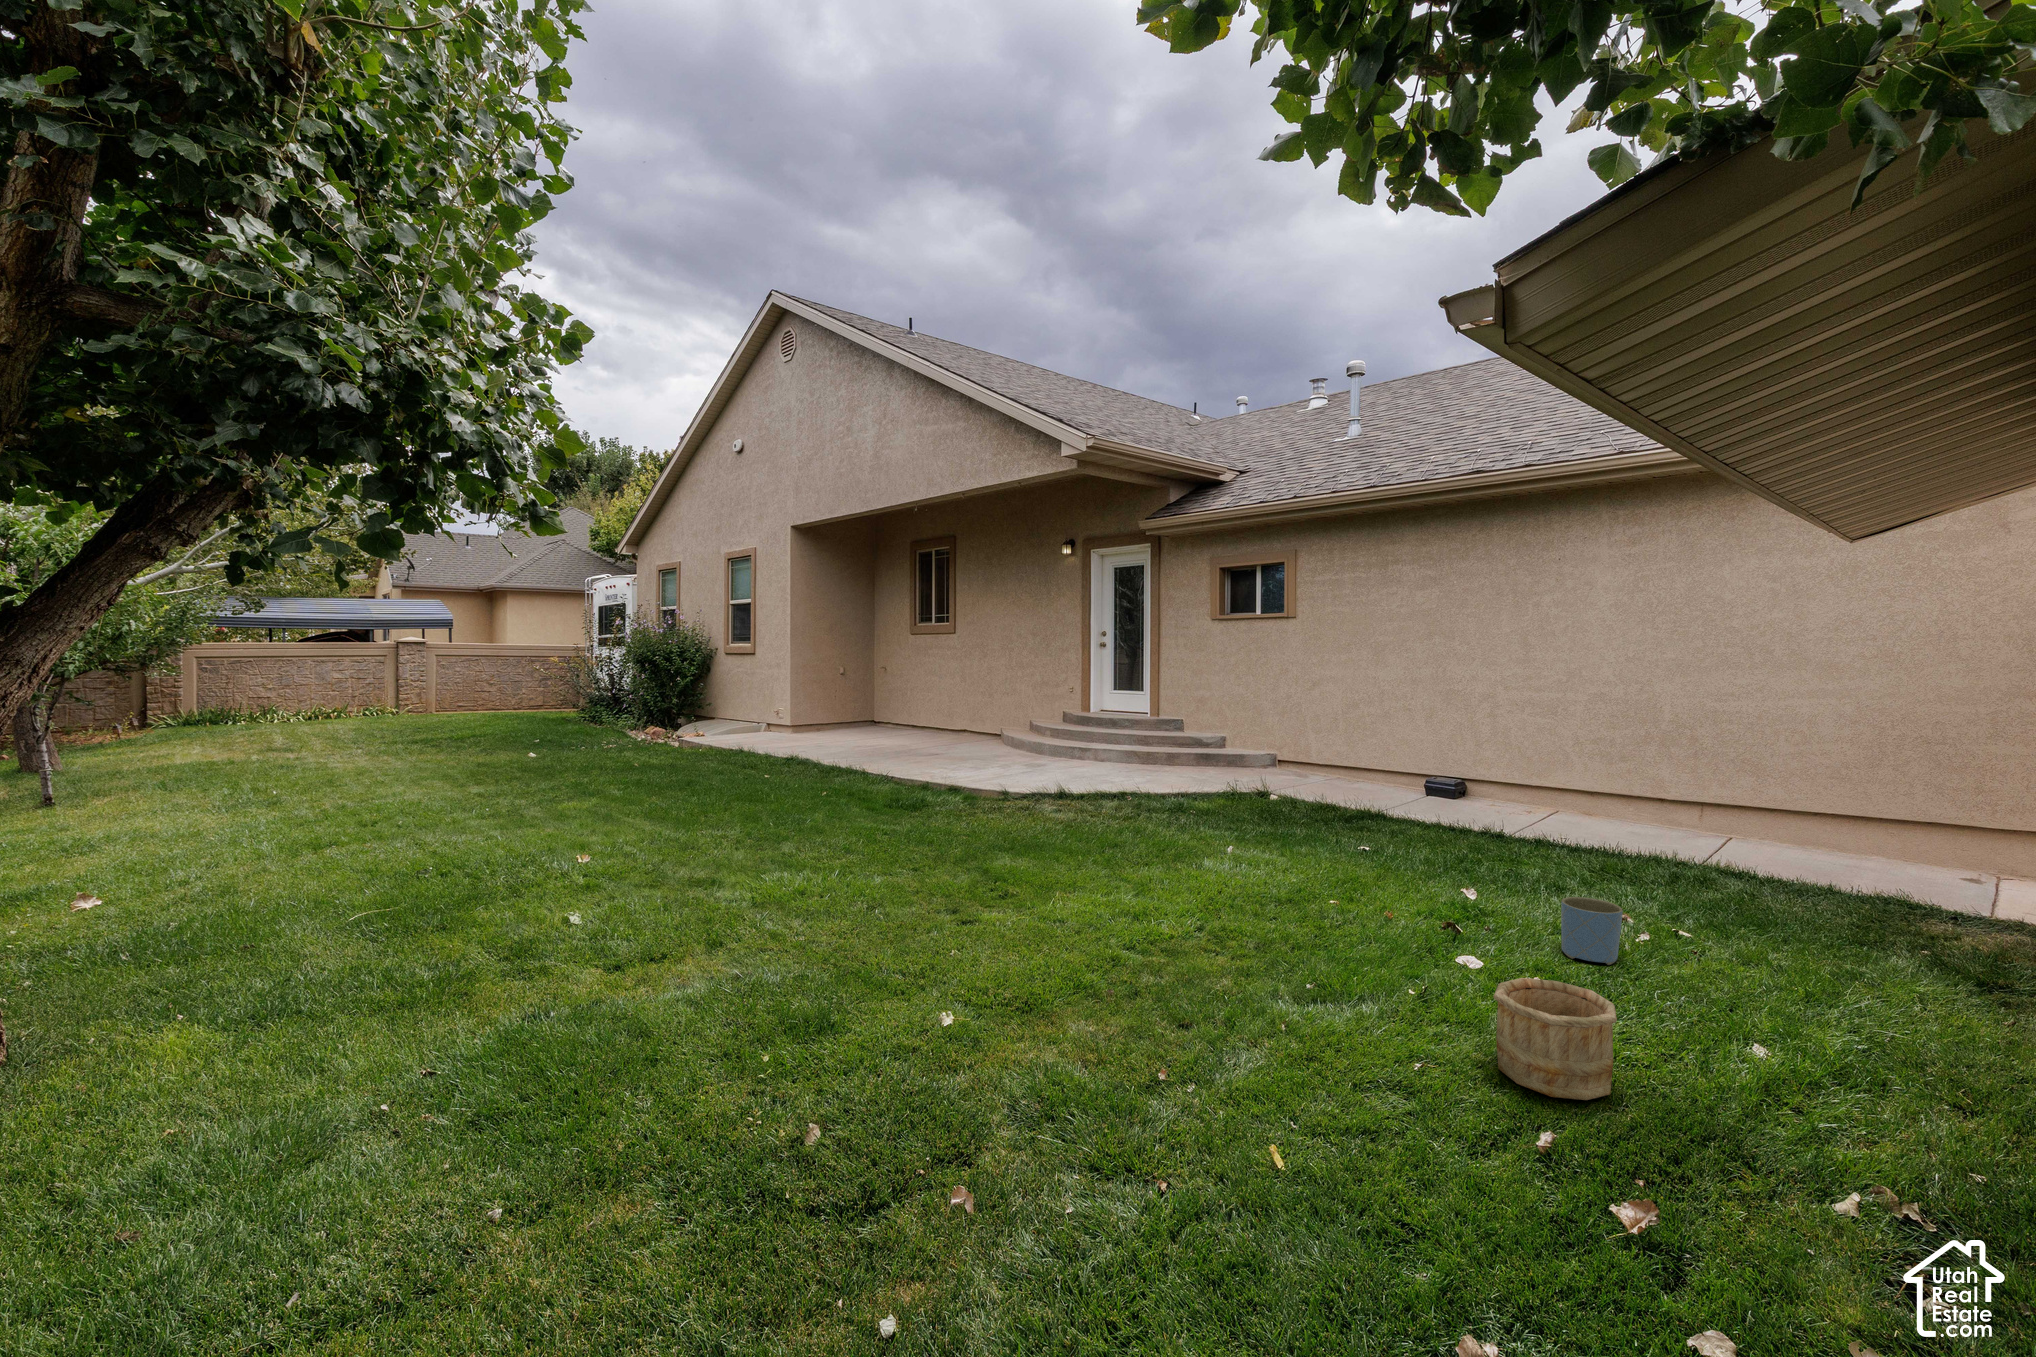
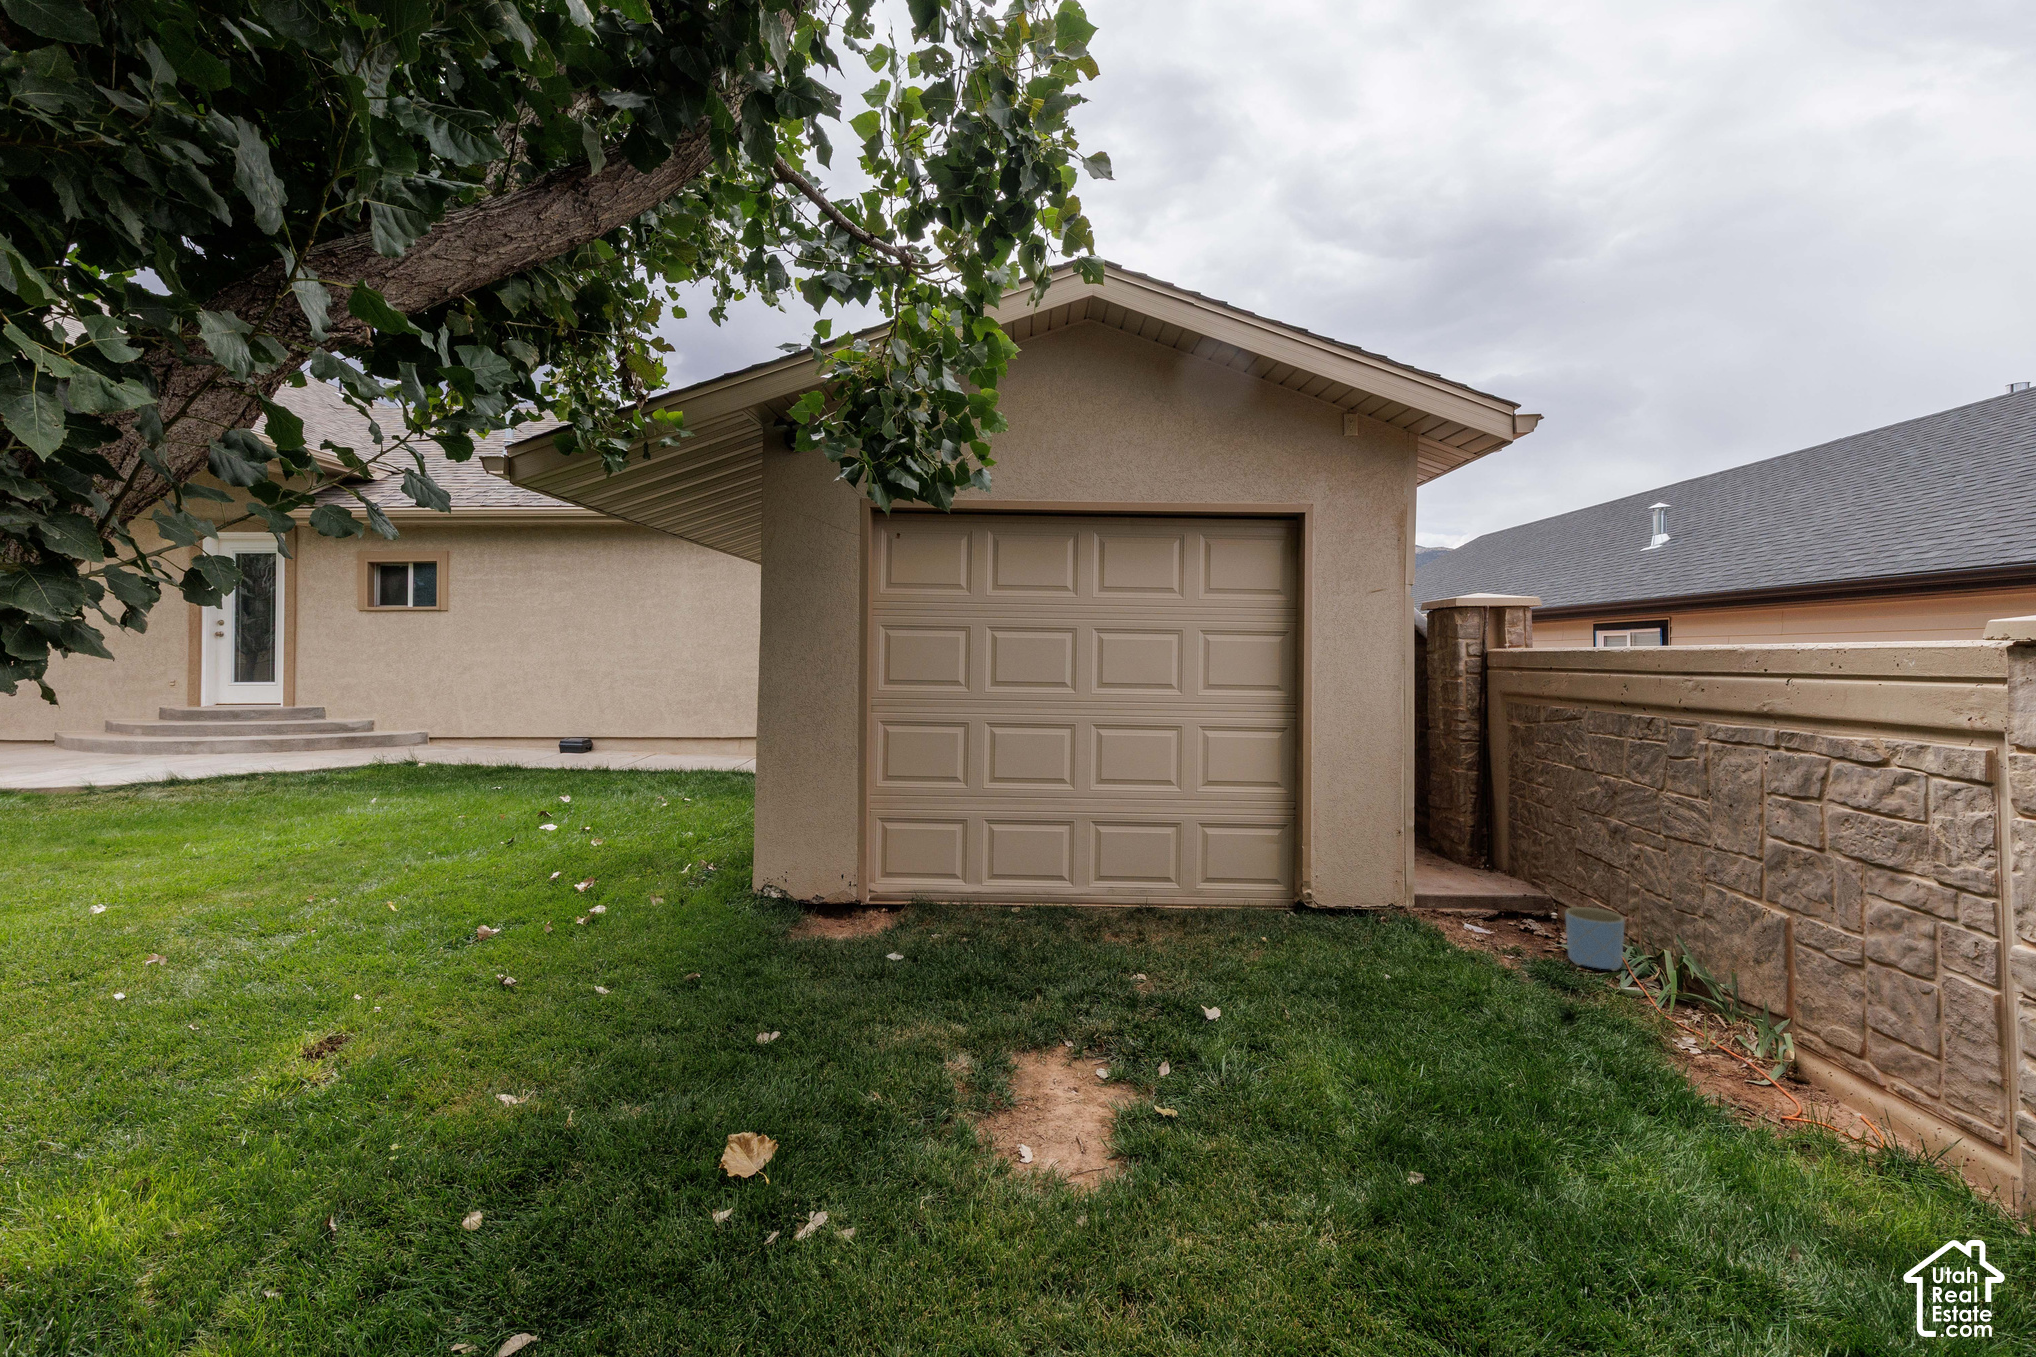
wooden bucket: present [1494,978,1617,1100] -> none [1499,988,1617,1105]

